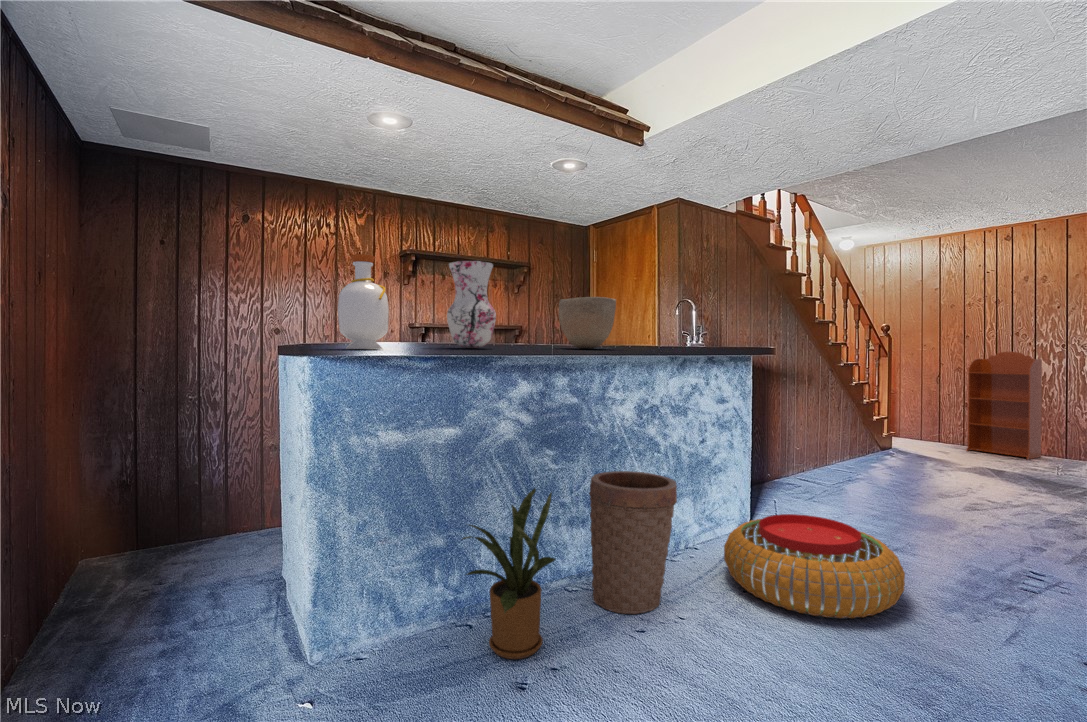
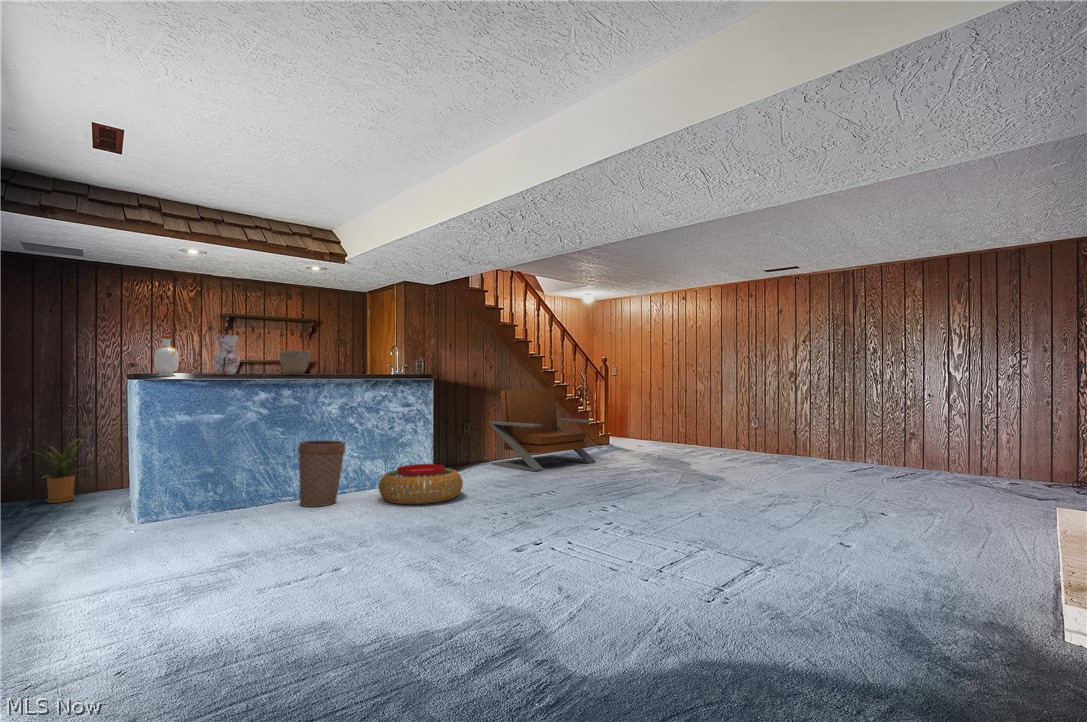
bookcase: present [966,352,1042,459] -> none [661,376,701,450]
lounge chair: none [775,369,942,506] -> present [490,388,595,471]
house plant: present [462,488,555,659] -> present [33,439,86,503]

